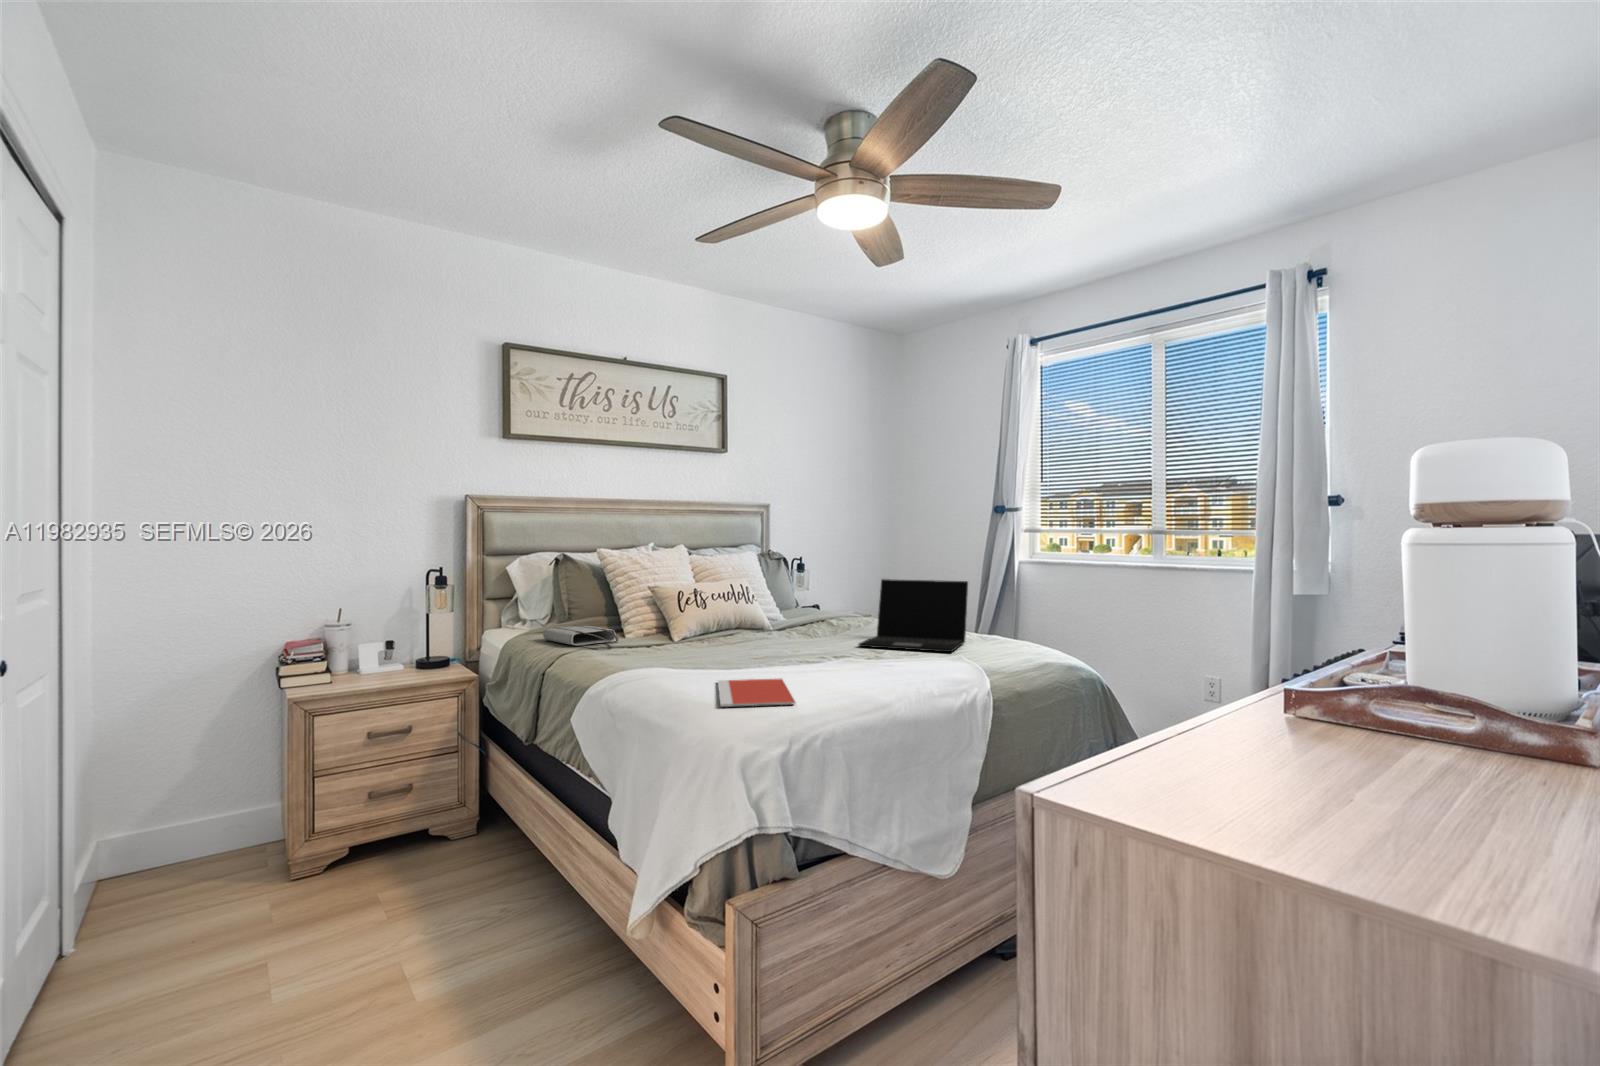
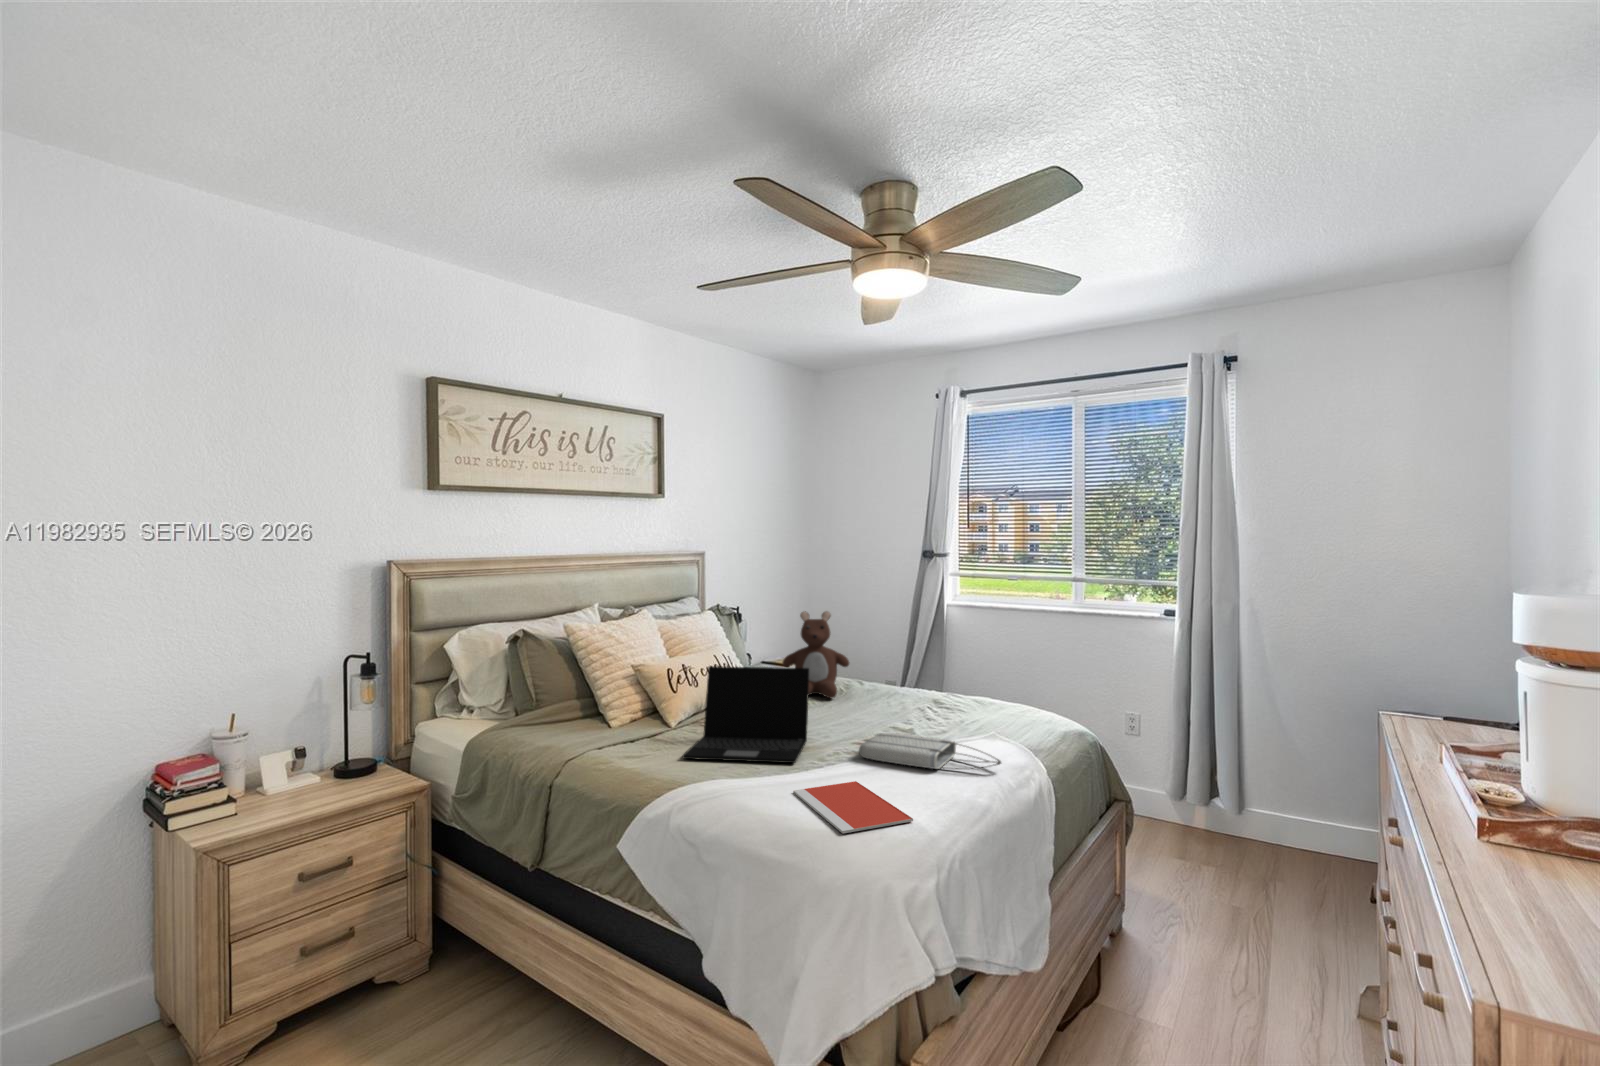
teddy bear: none [804,549,867,630] -> present [783,611,849,698]
laptop: present [859,579,968,652] -> present [682,666,809,763]
tote bag: present [543,625,618,646] -> present [859,733,1001,769]

